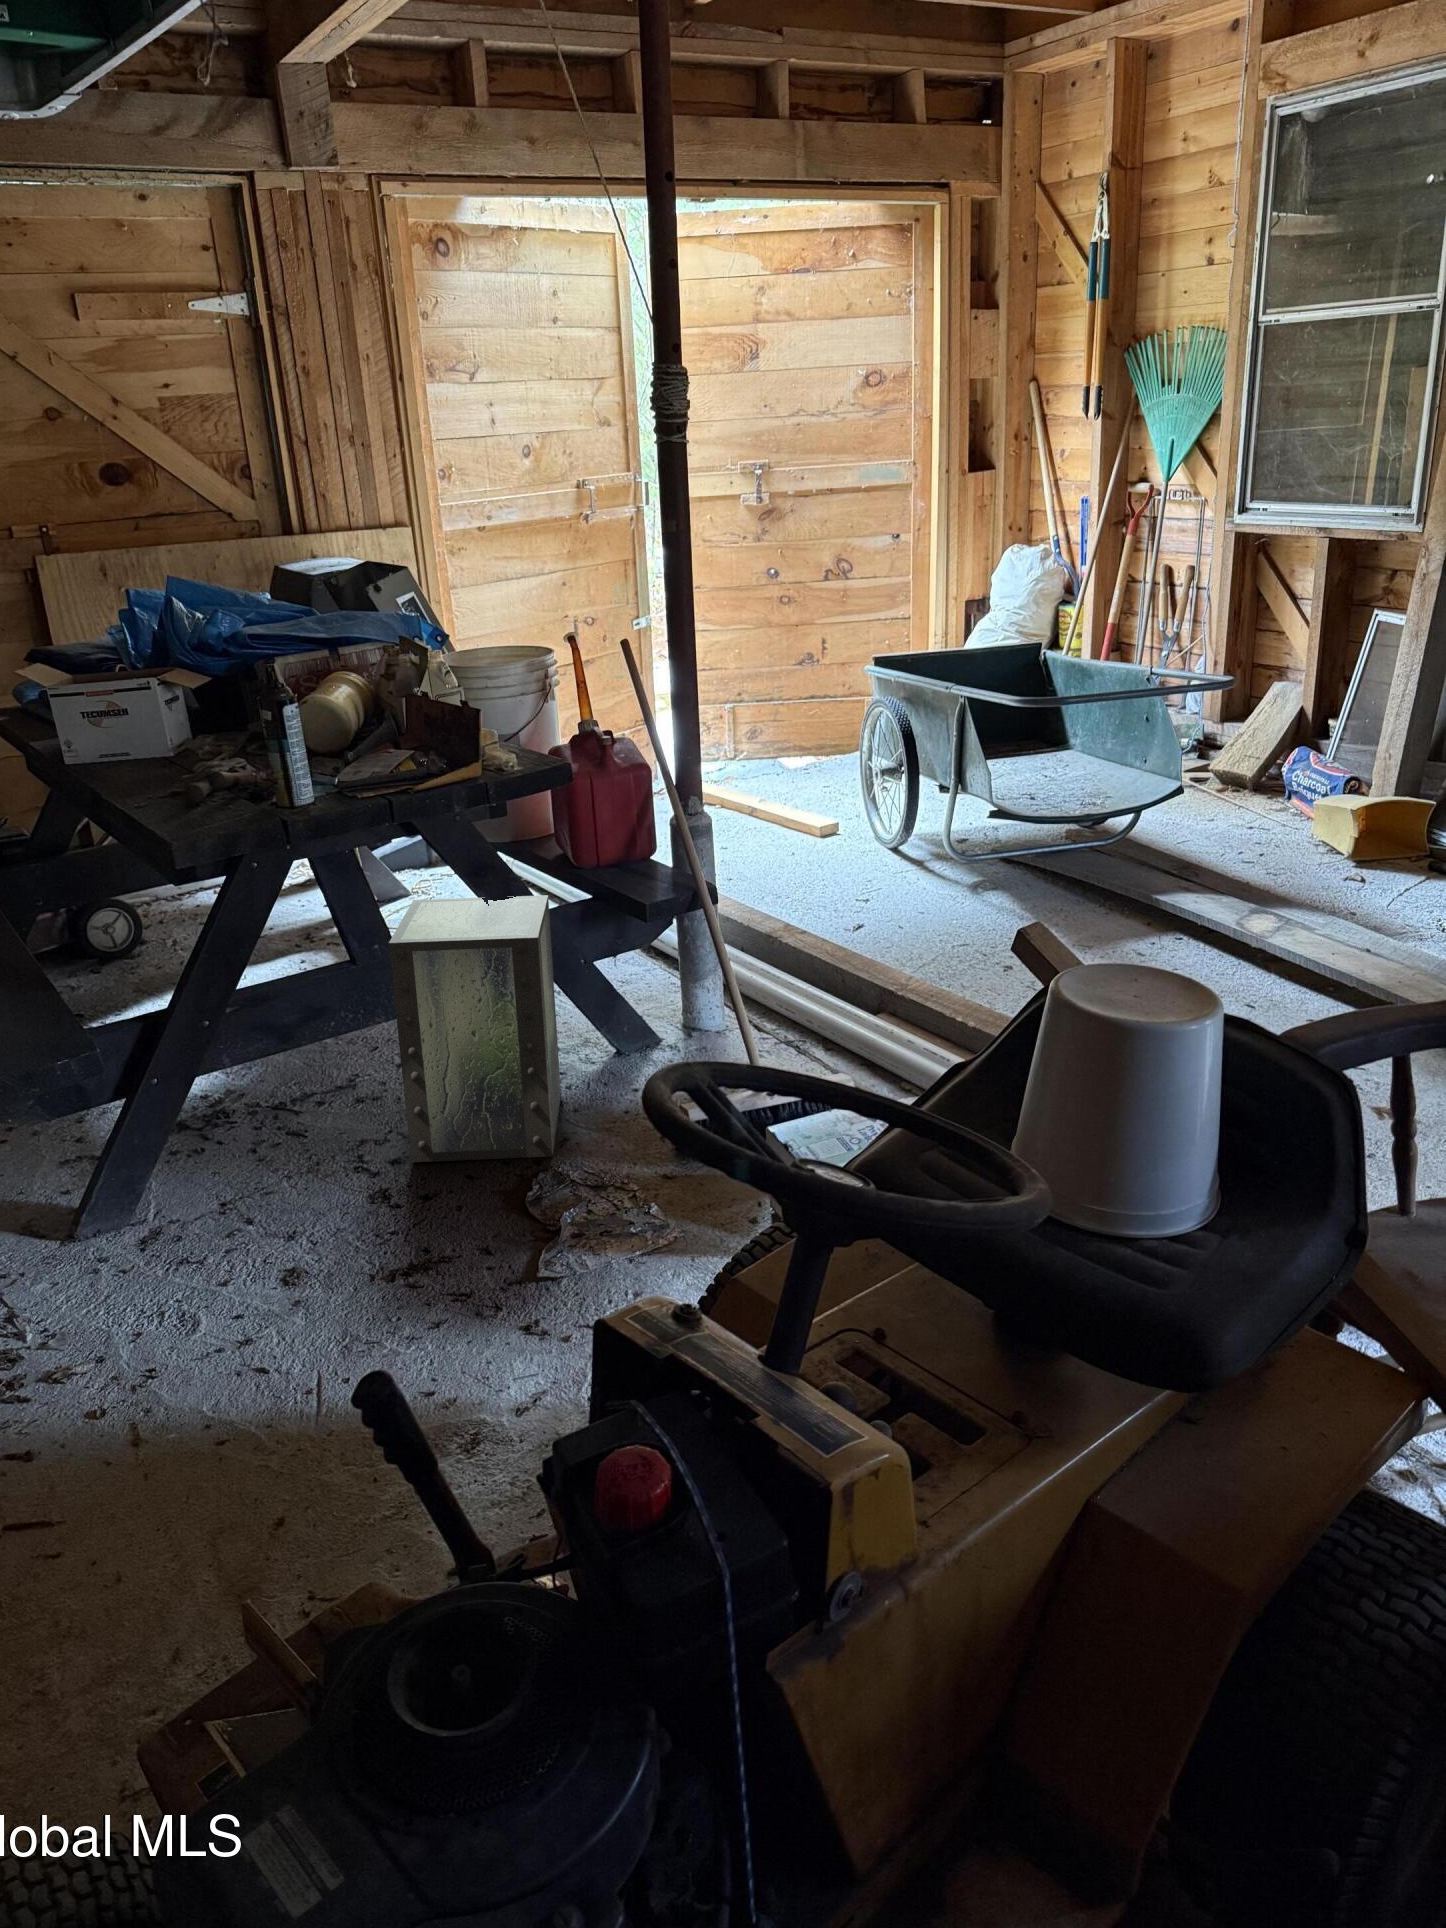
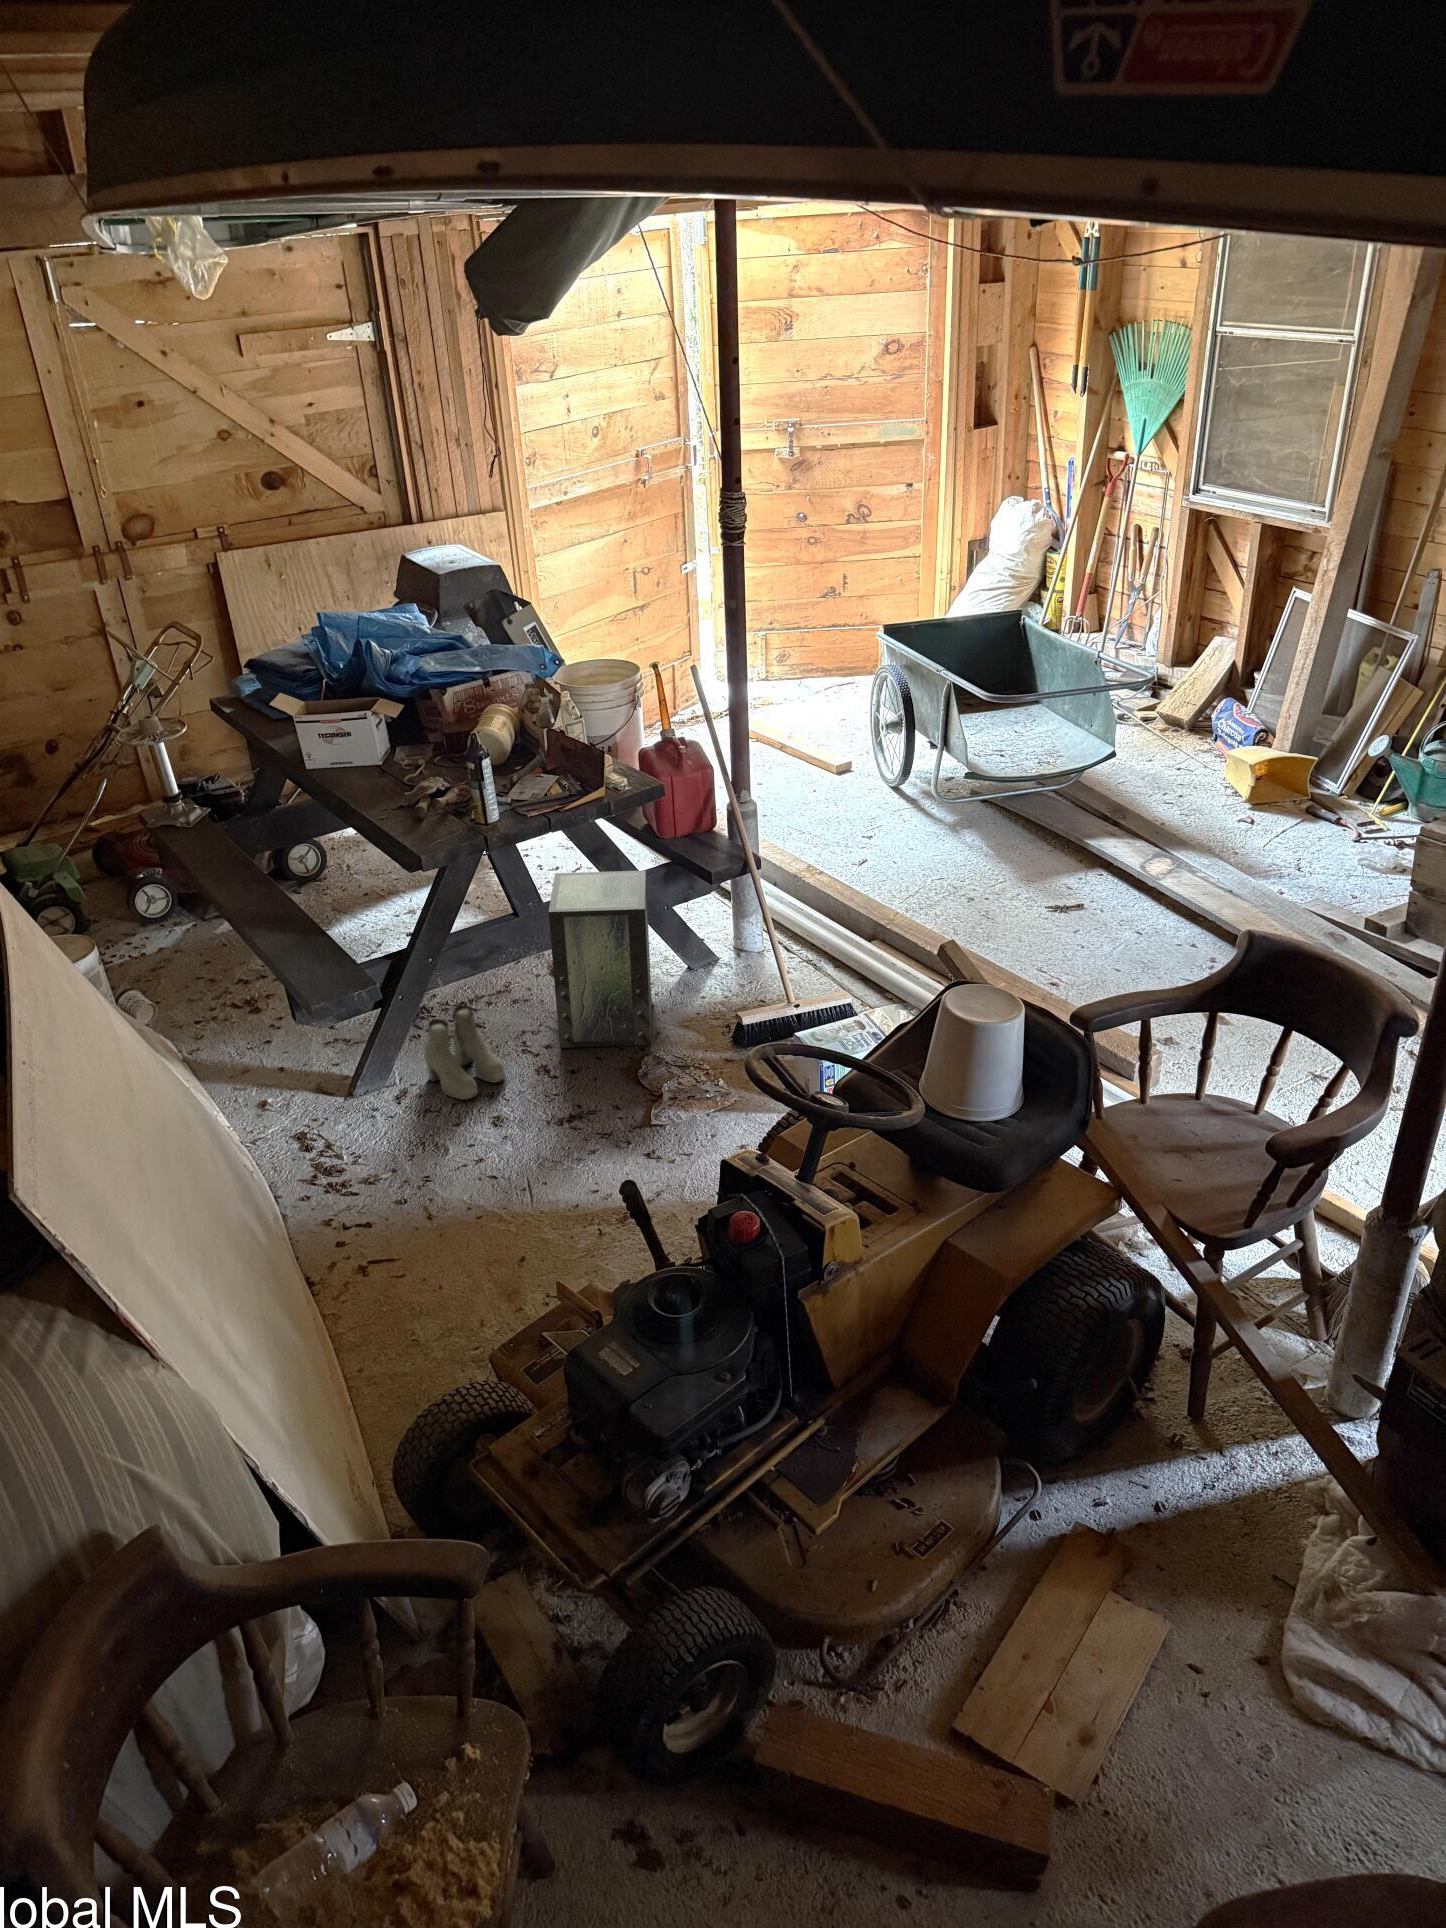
boots: none [188,1093,316,1242] -> present [424,1005,506,1100]

